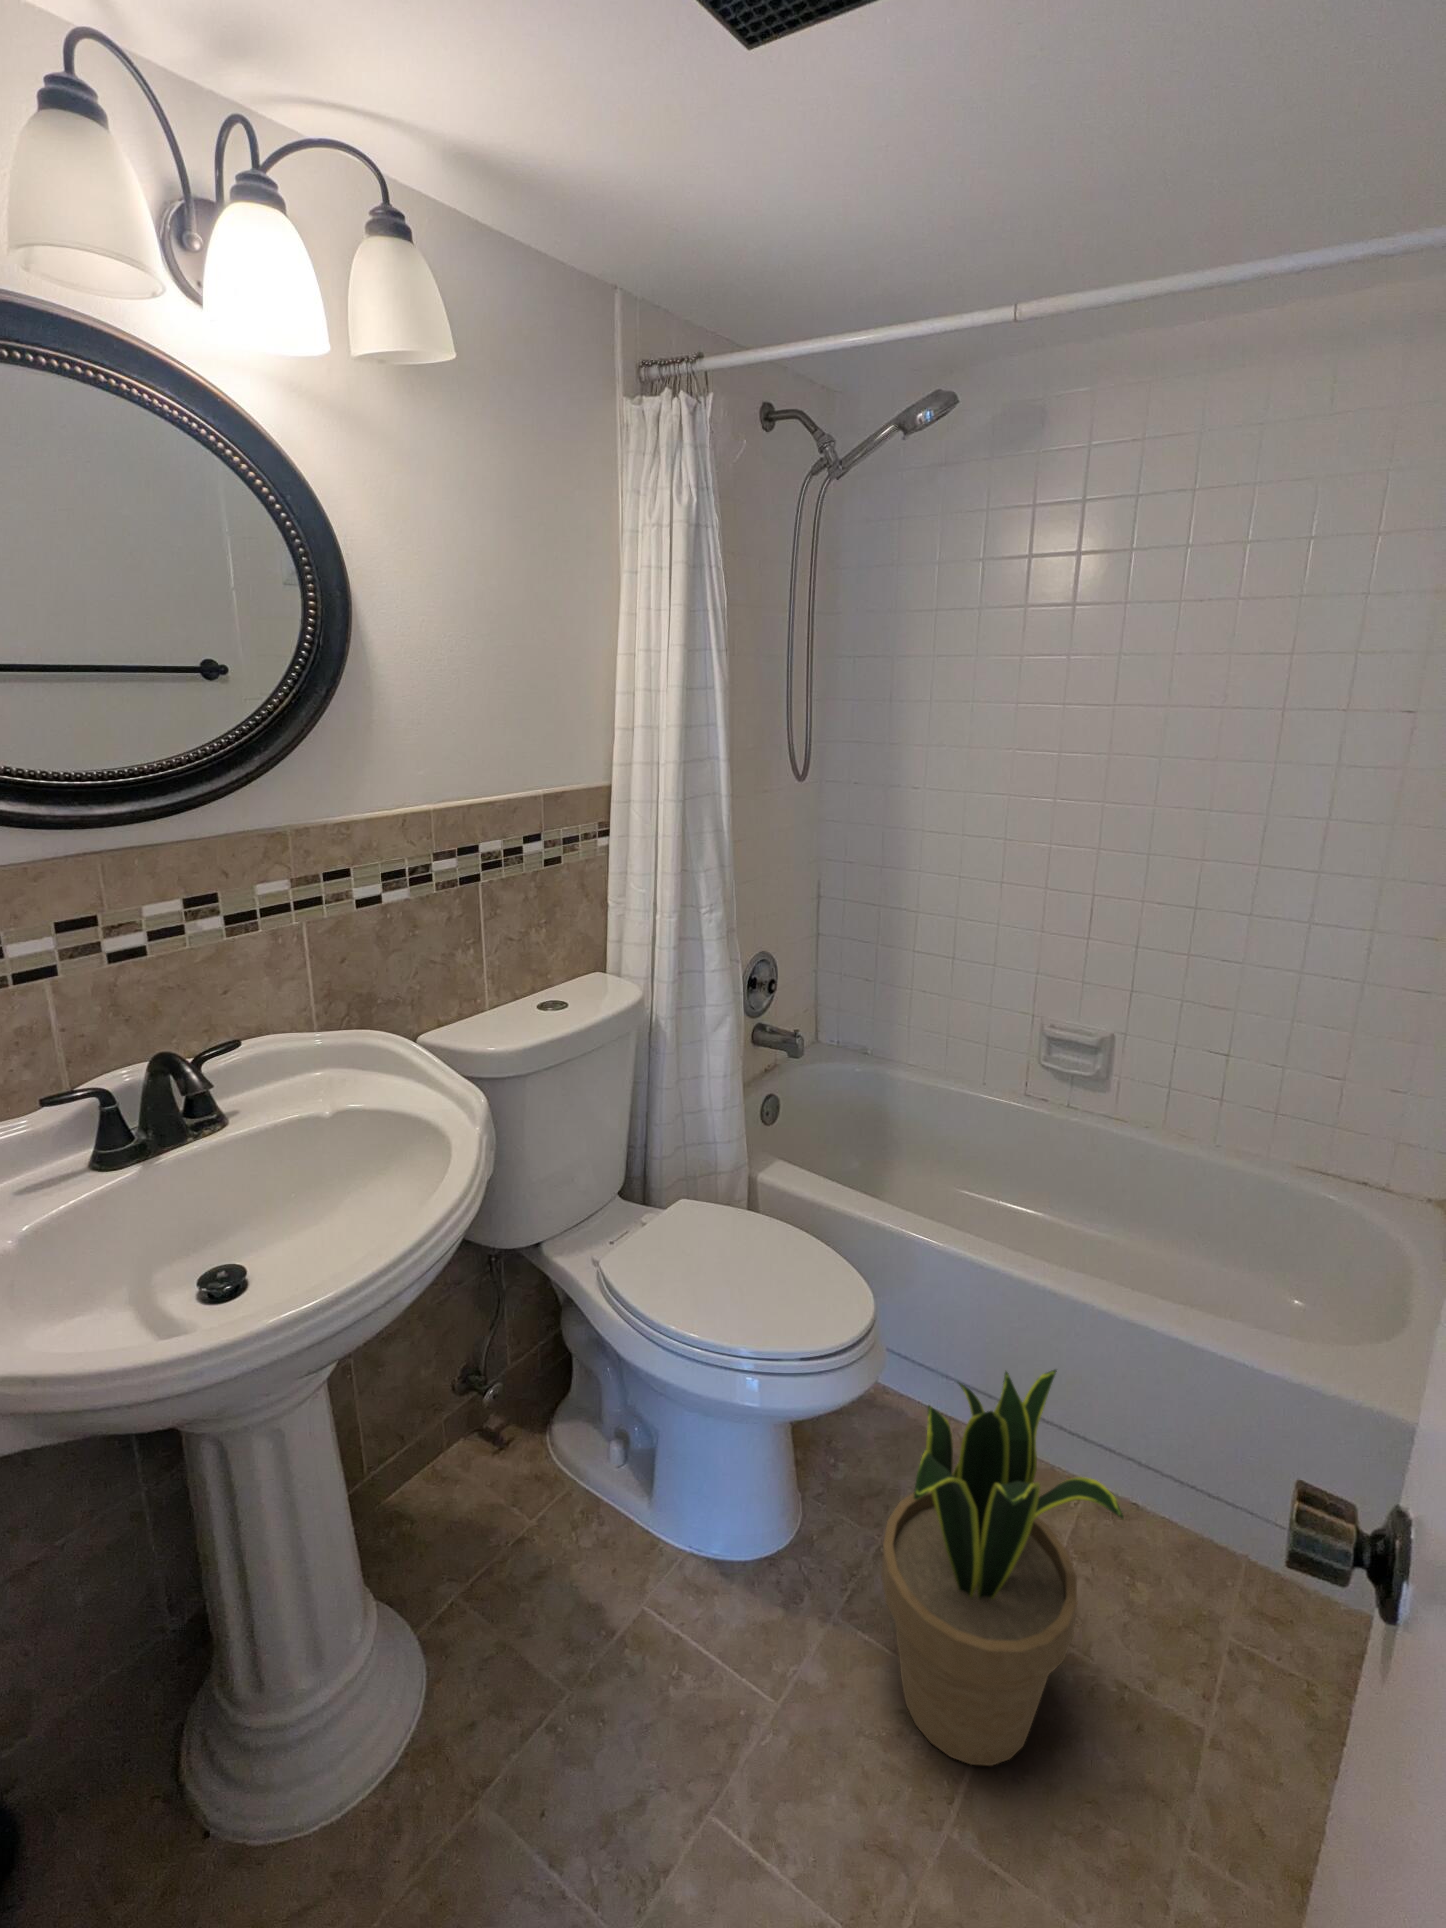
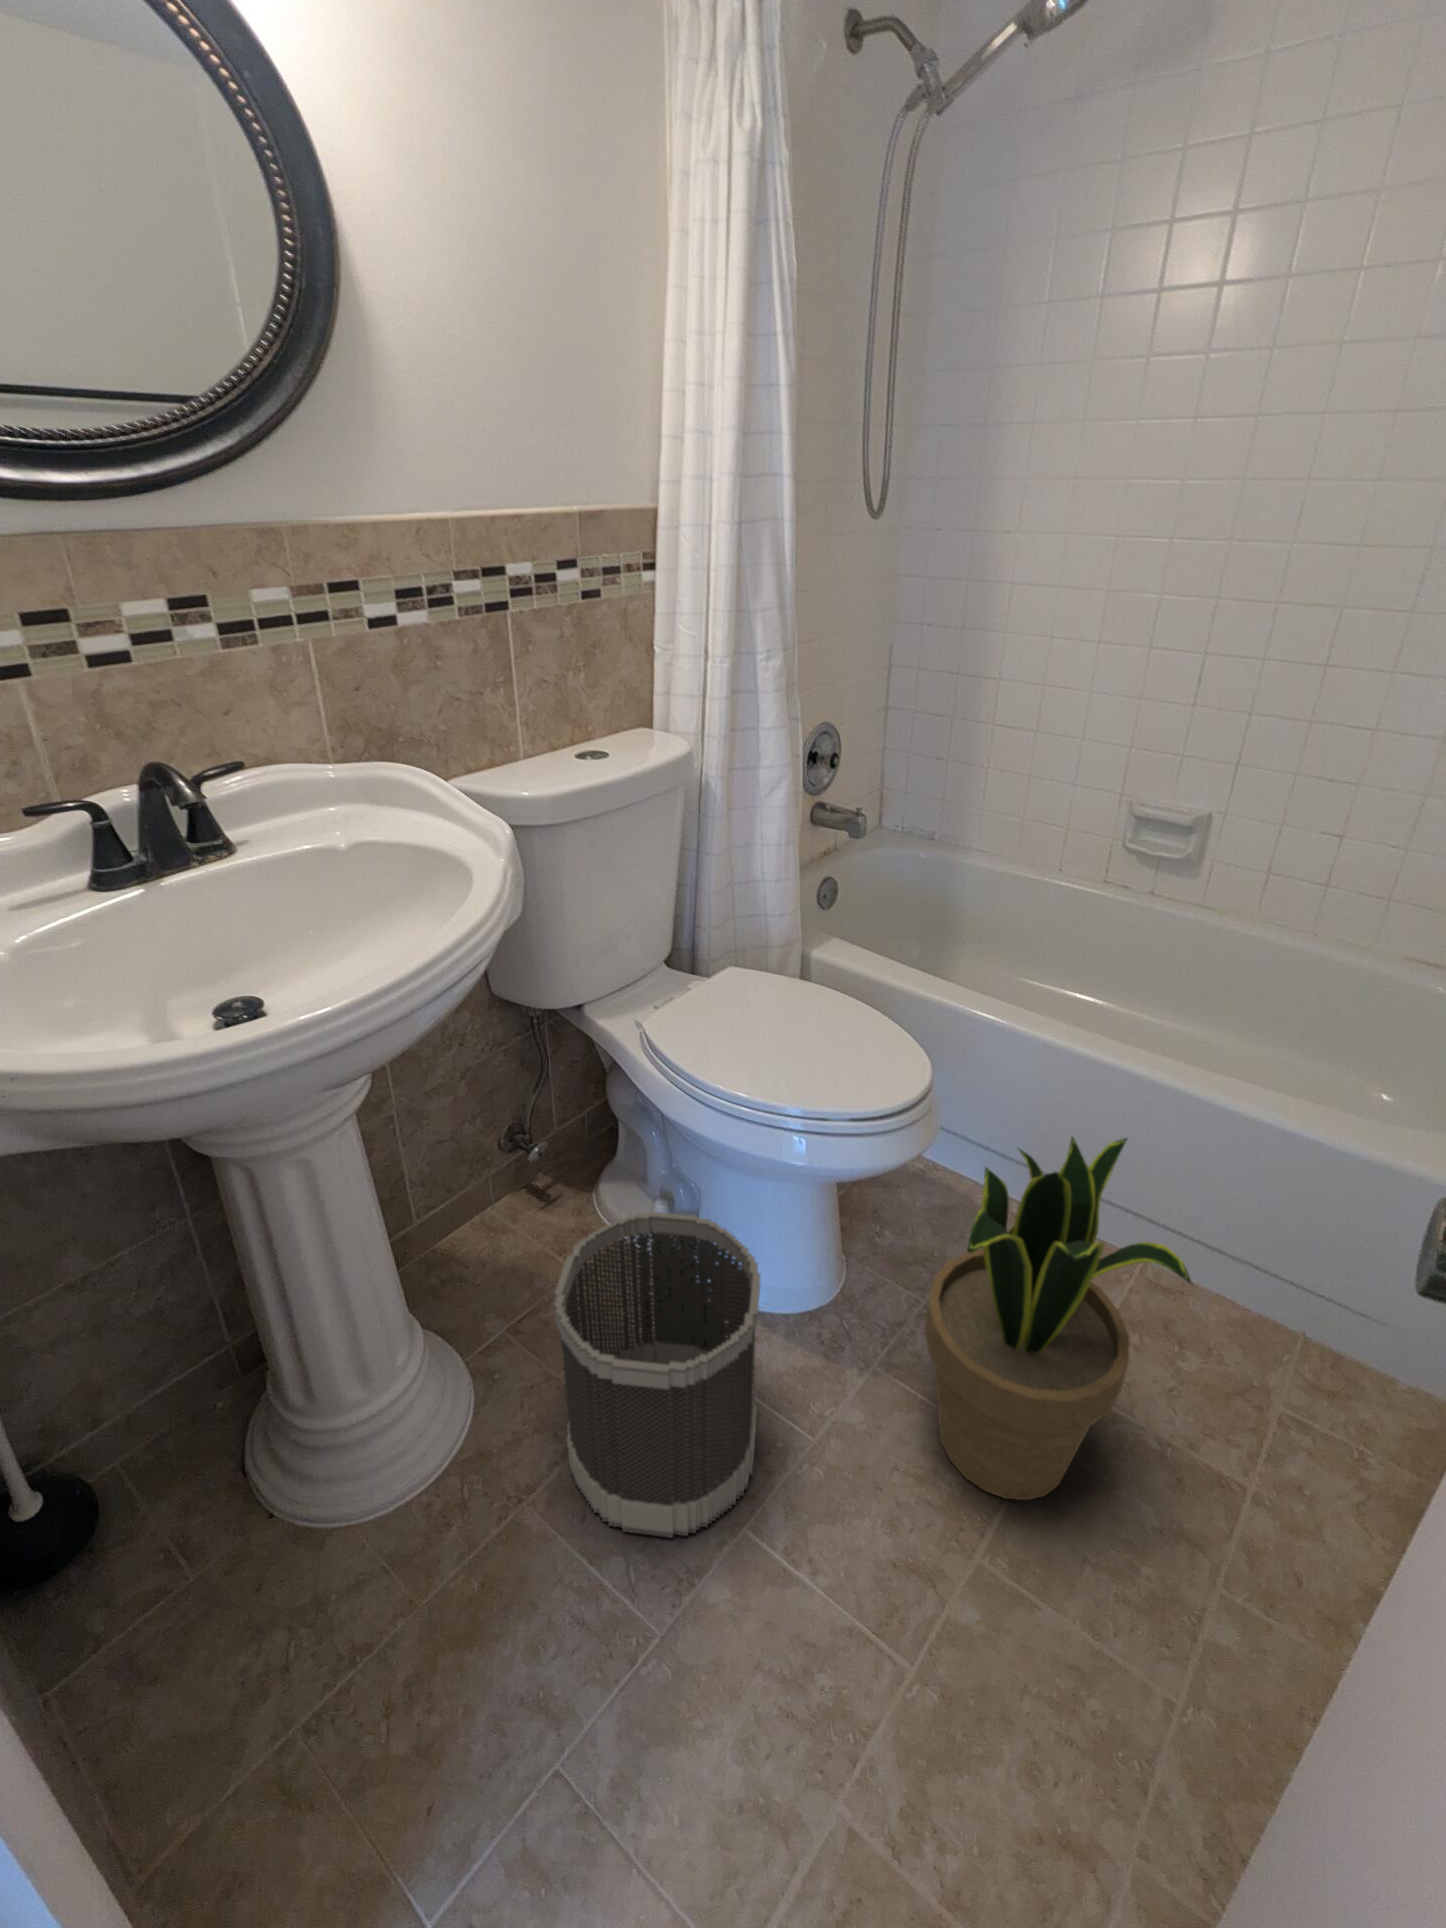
wastebasket: none [514,1461,719,1835] -> present [554,1212,760,1538]

